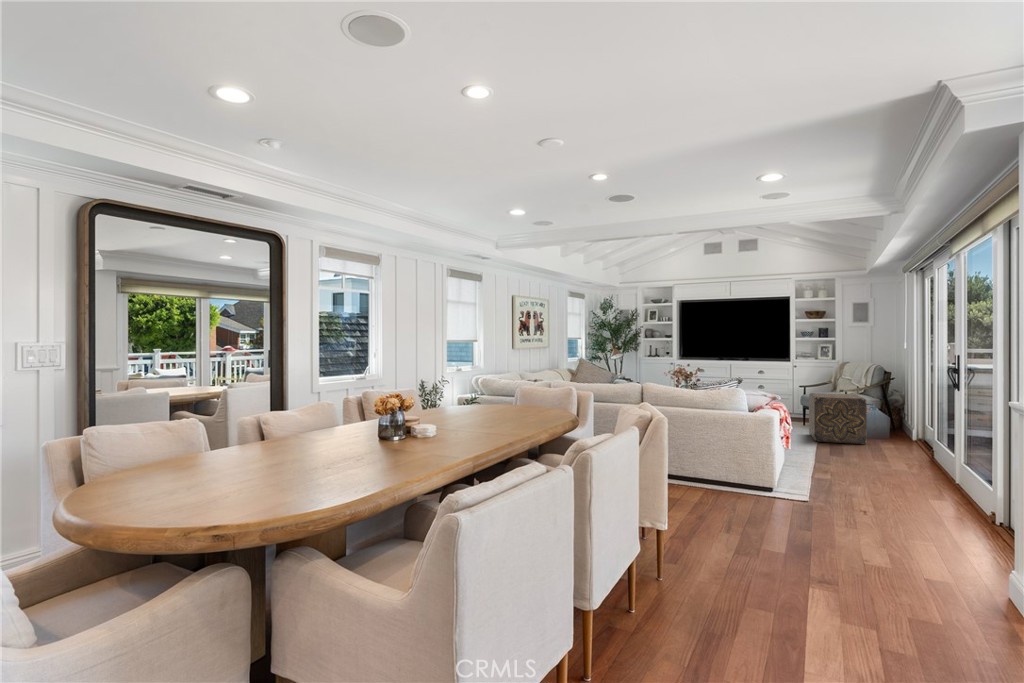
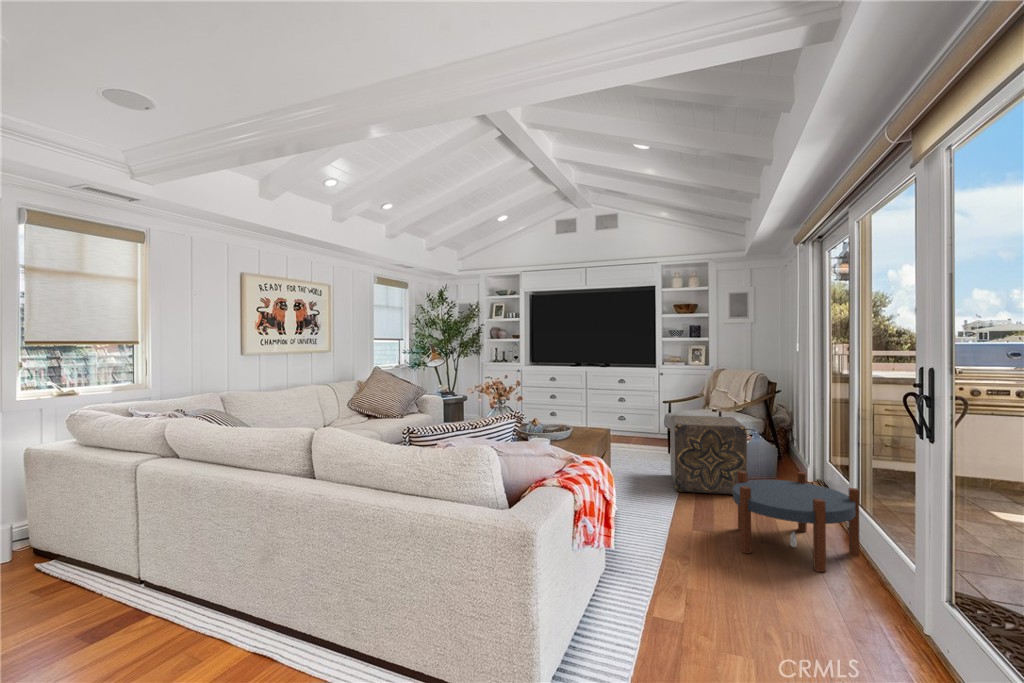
side table: none [857,422,936,471] -> present [733,471,860,572]

